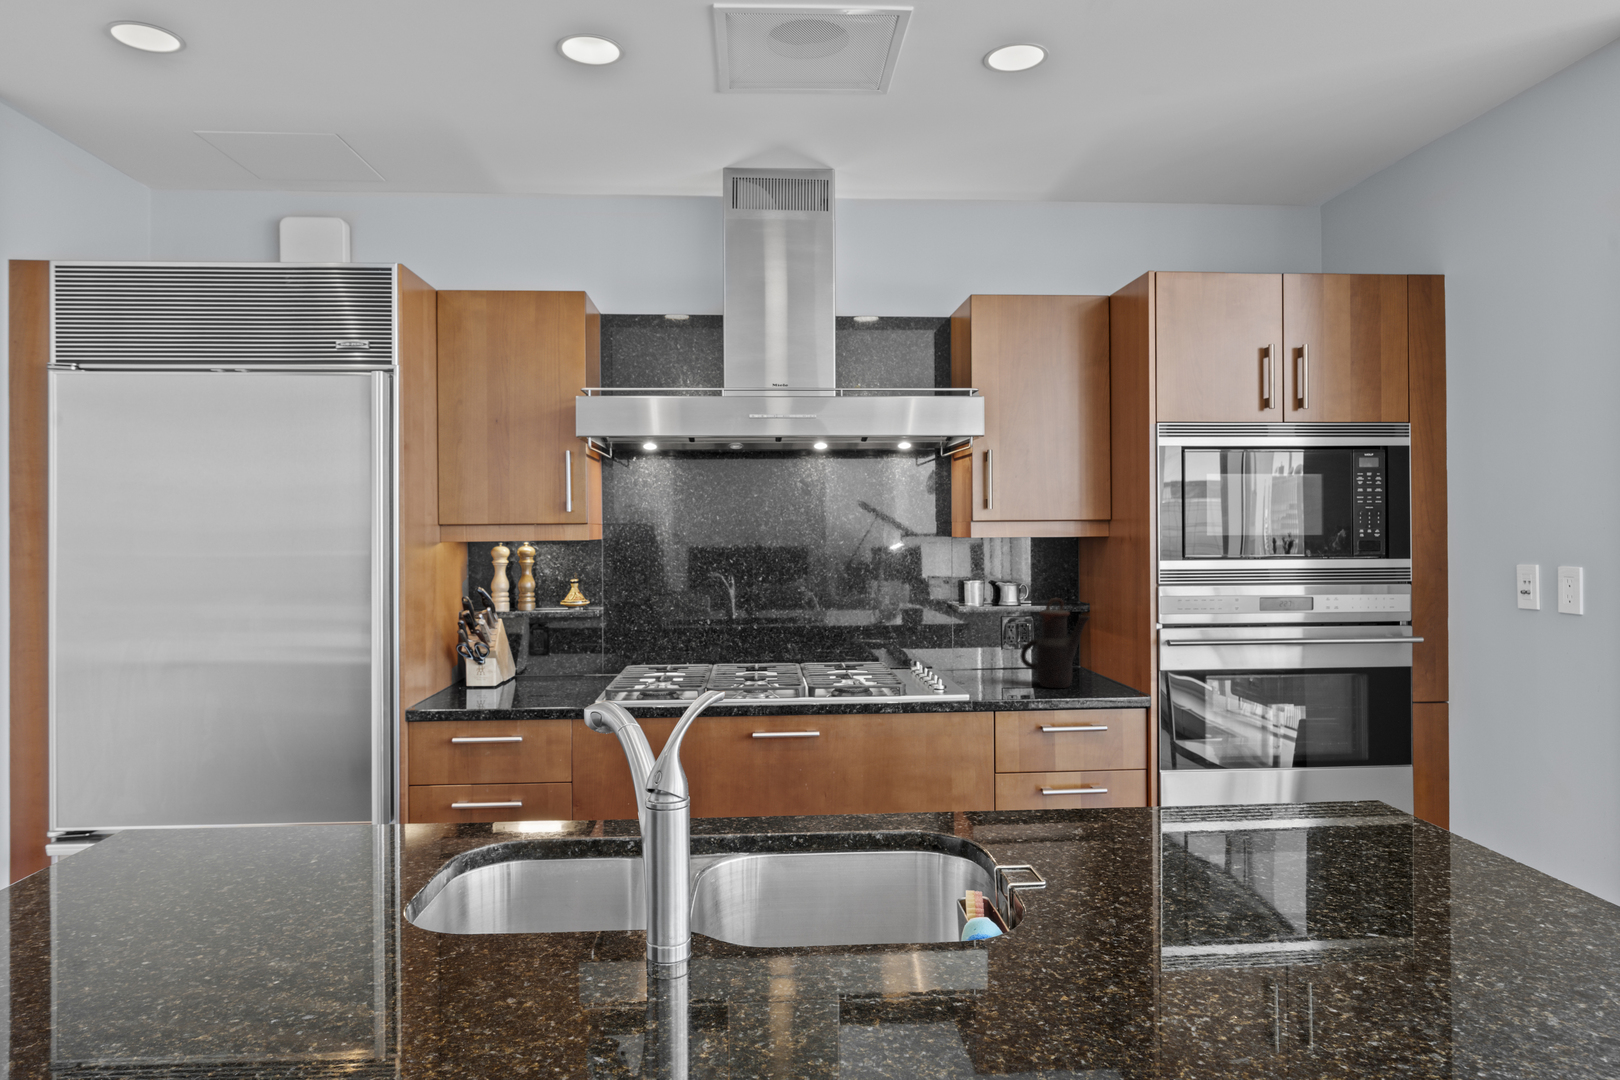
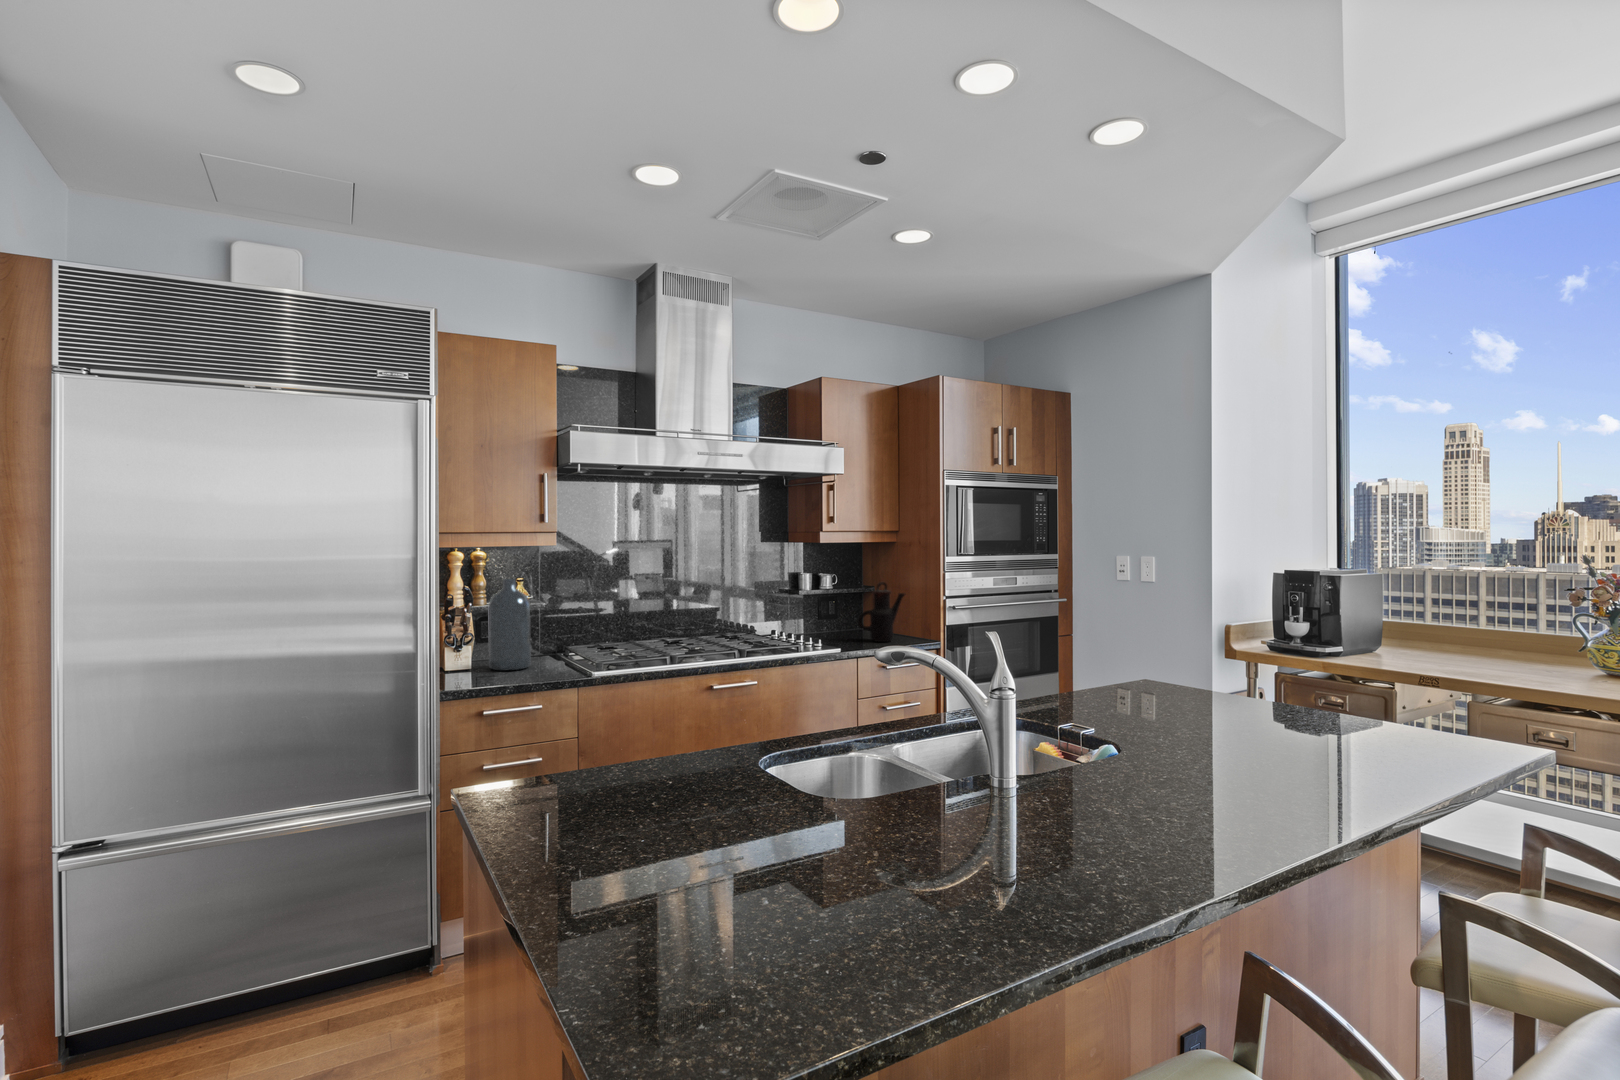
bottle: none [499,581,549,690] -> present [488,579,531,671]

